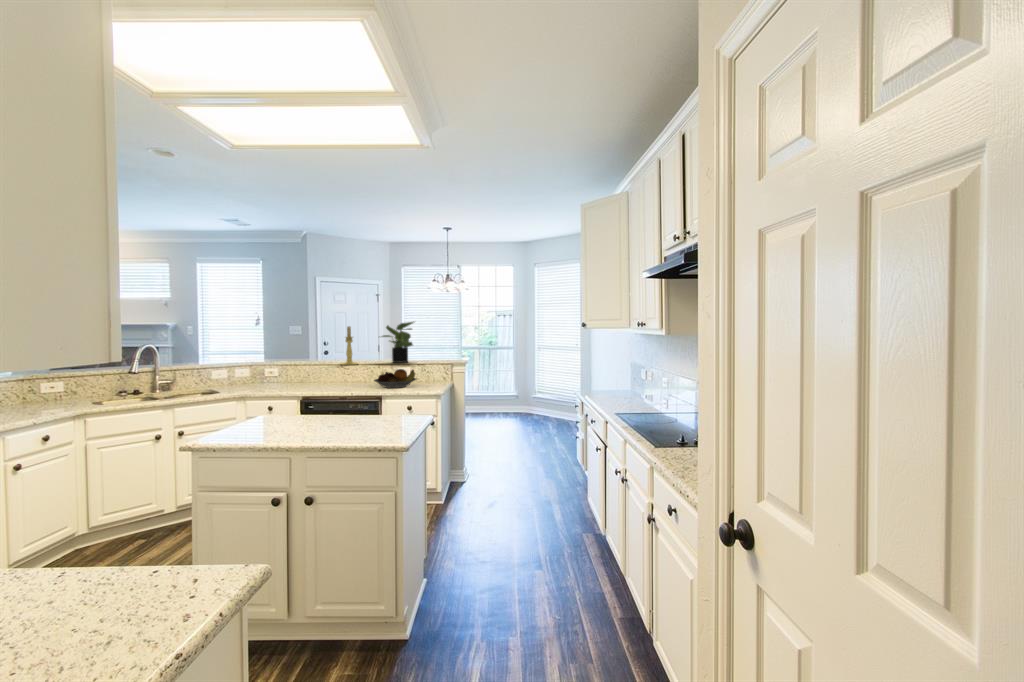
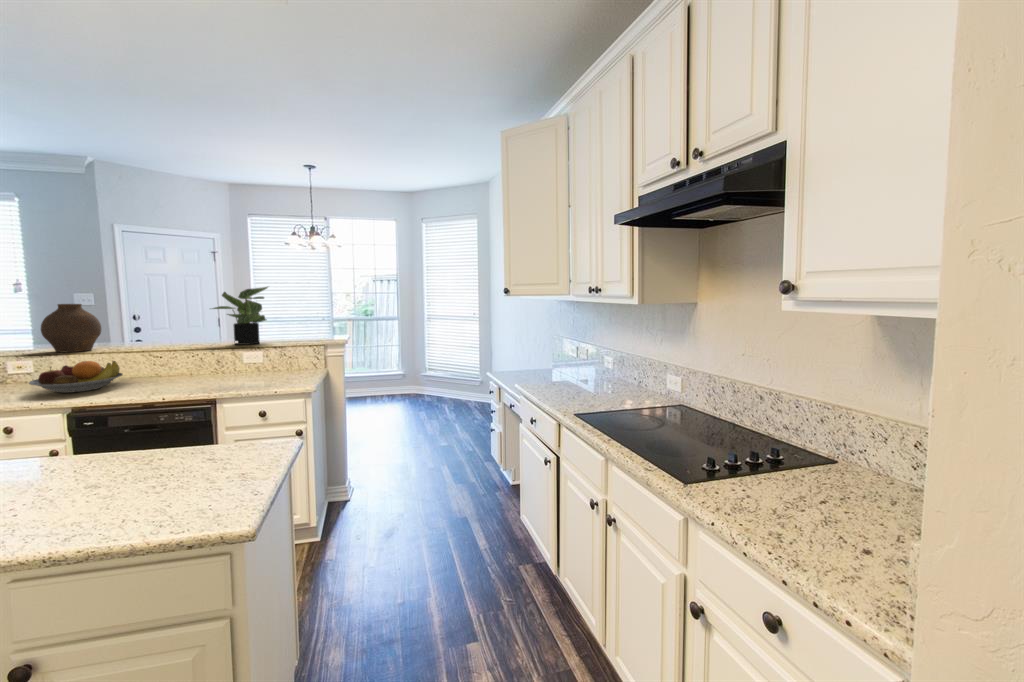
candle holder: present [340,326,359,365] -> none [143,292,179,352]
vase: none [286,334,316,365] -> present [41,304,101,352]
fruit bowl: present [374,369,416,388] -> present [29,361,123,393]

